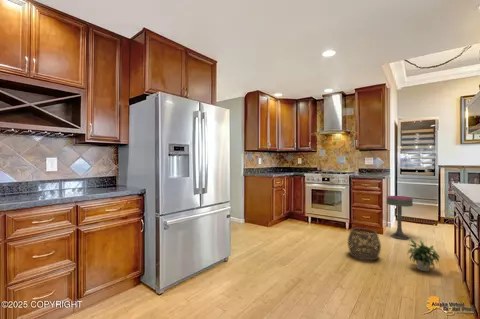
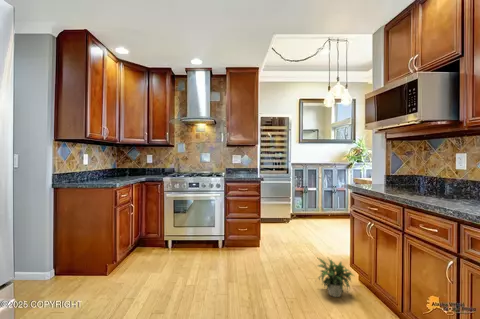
bar stool: present [387,196,413,239] -> none [268,201,295,253]
woven basket: present [348,228,381,260] -> none [246,253,289,302]

